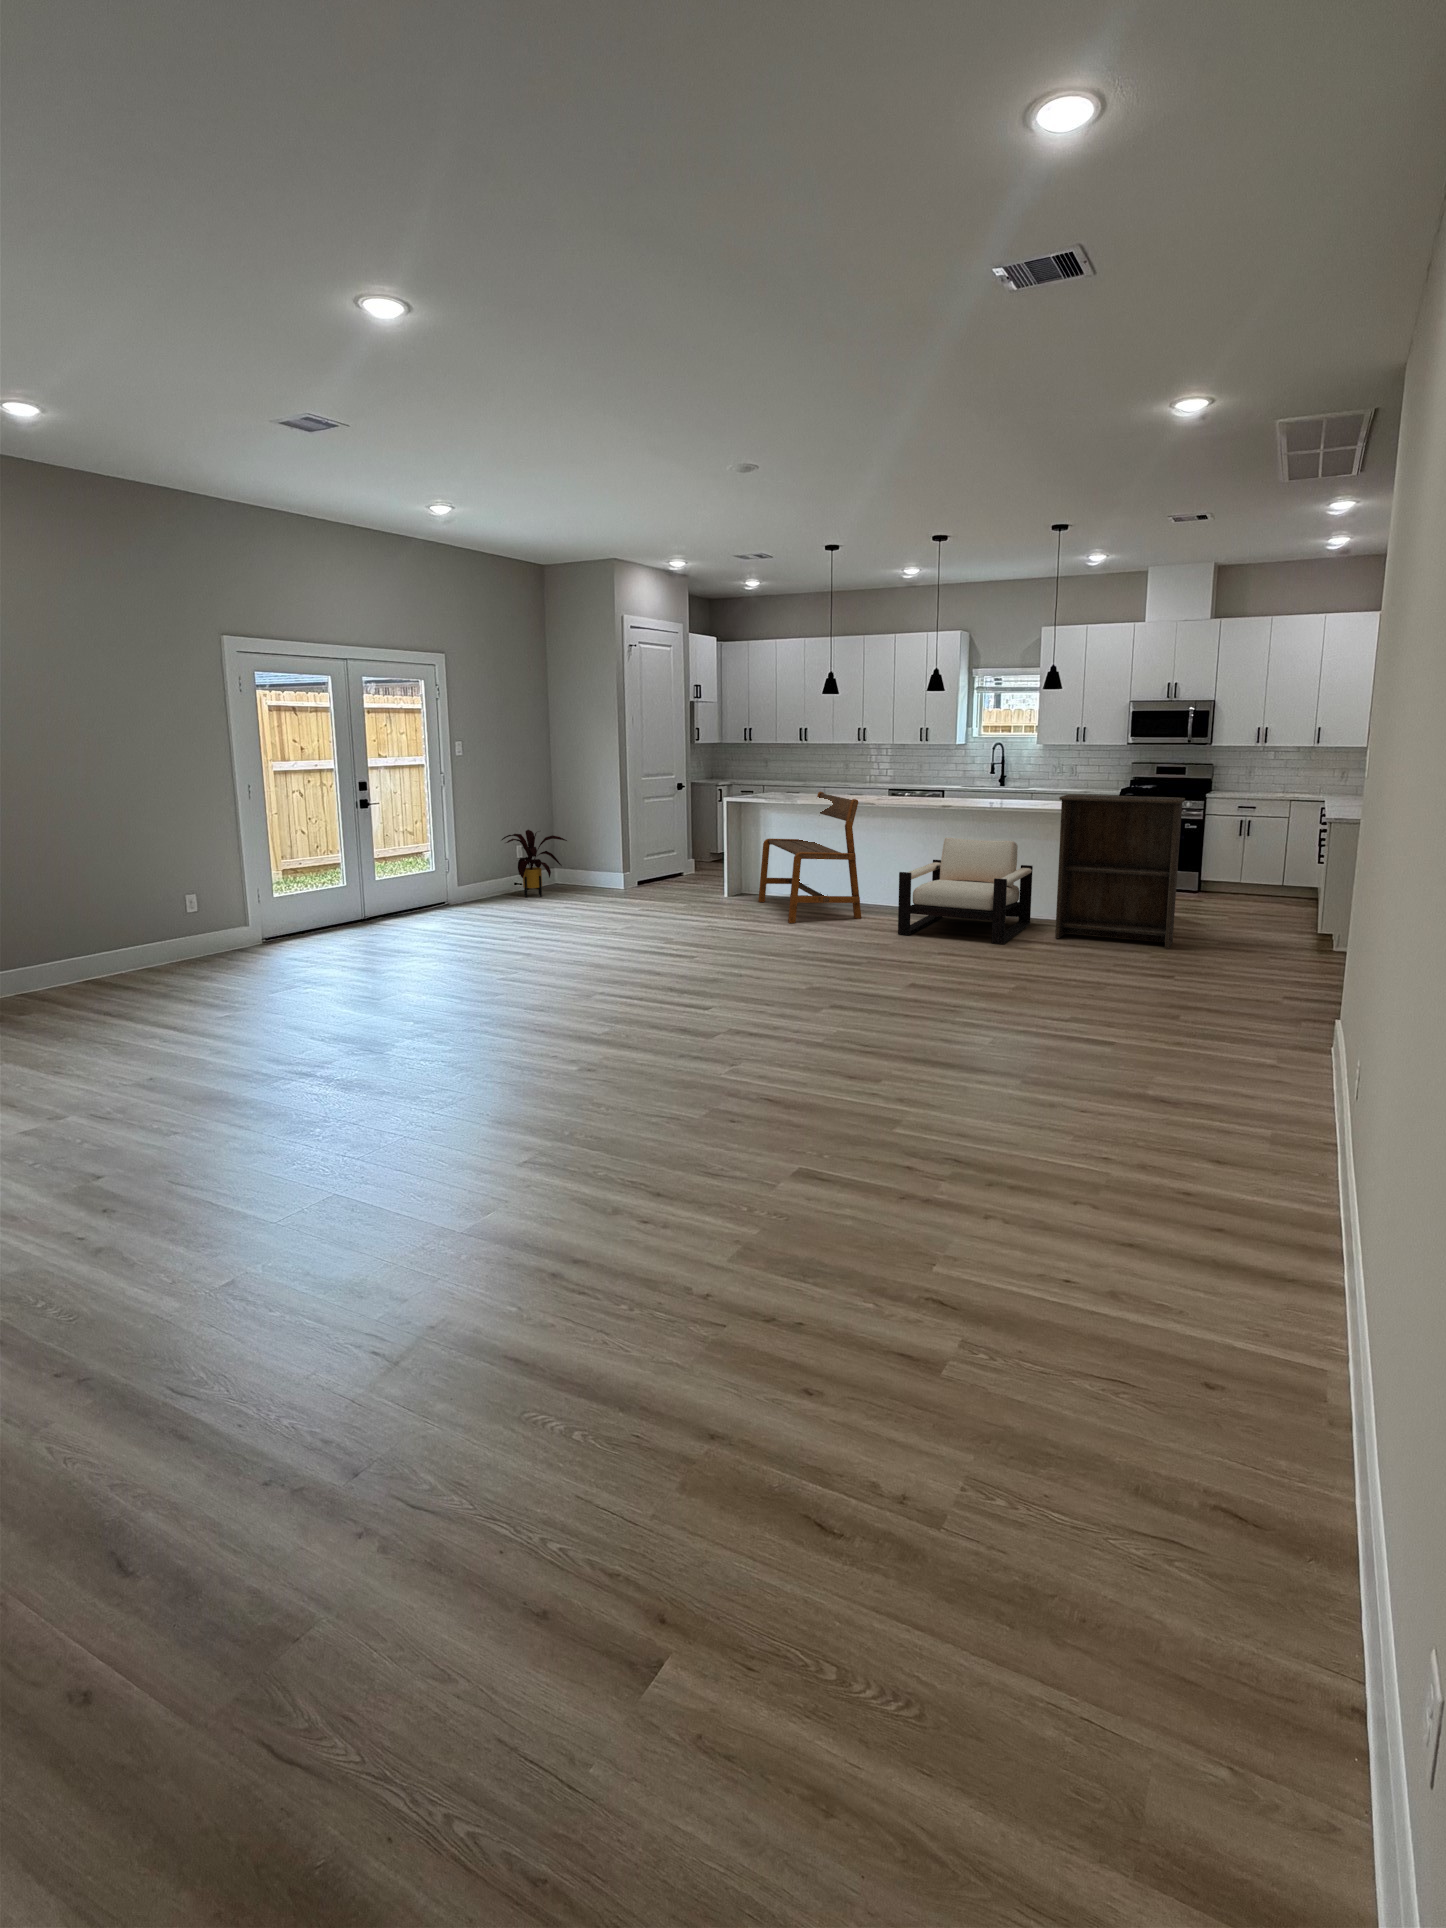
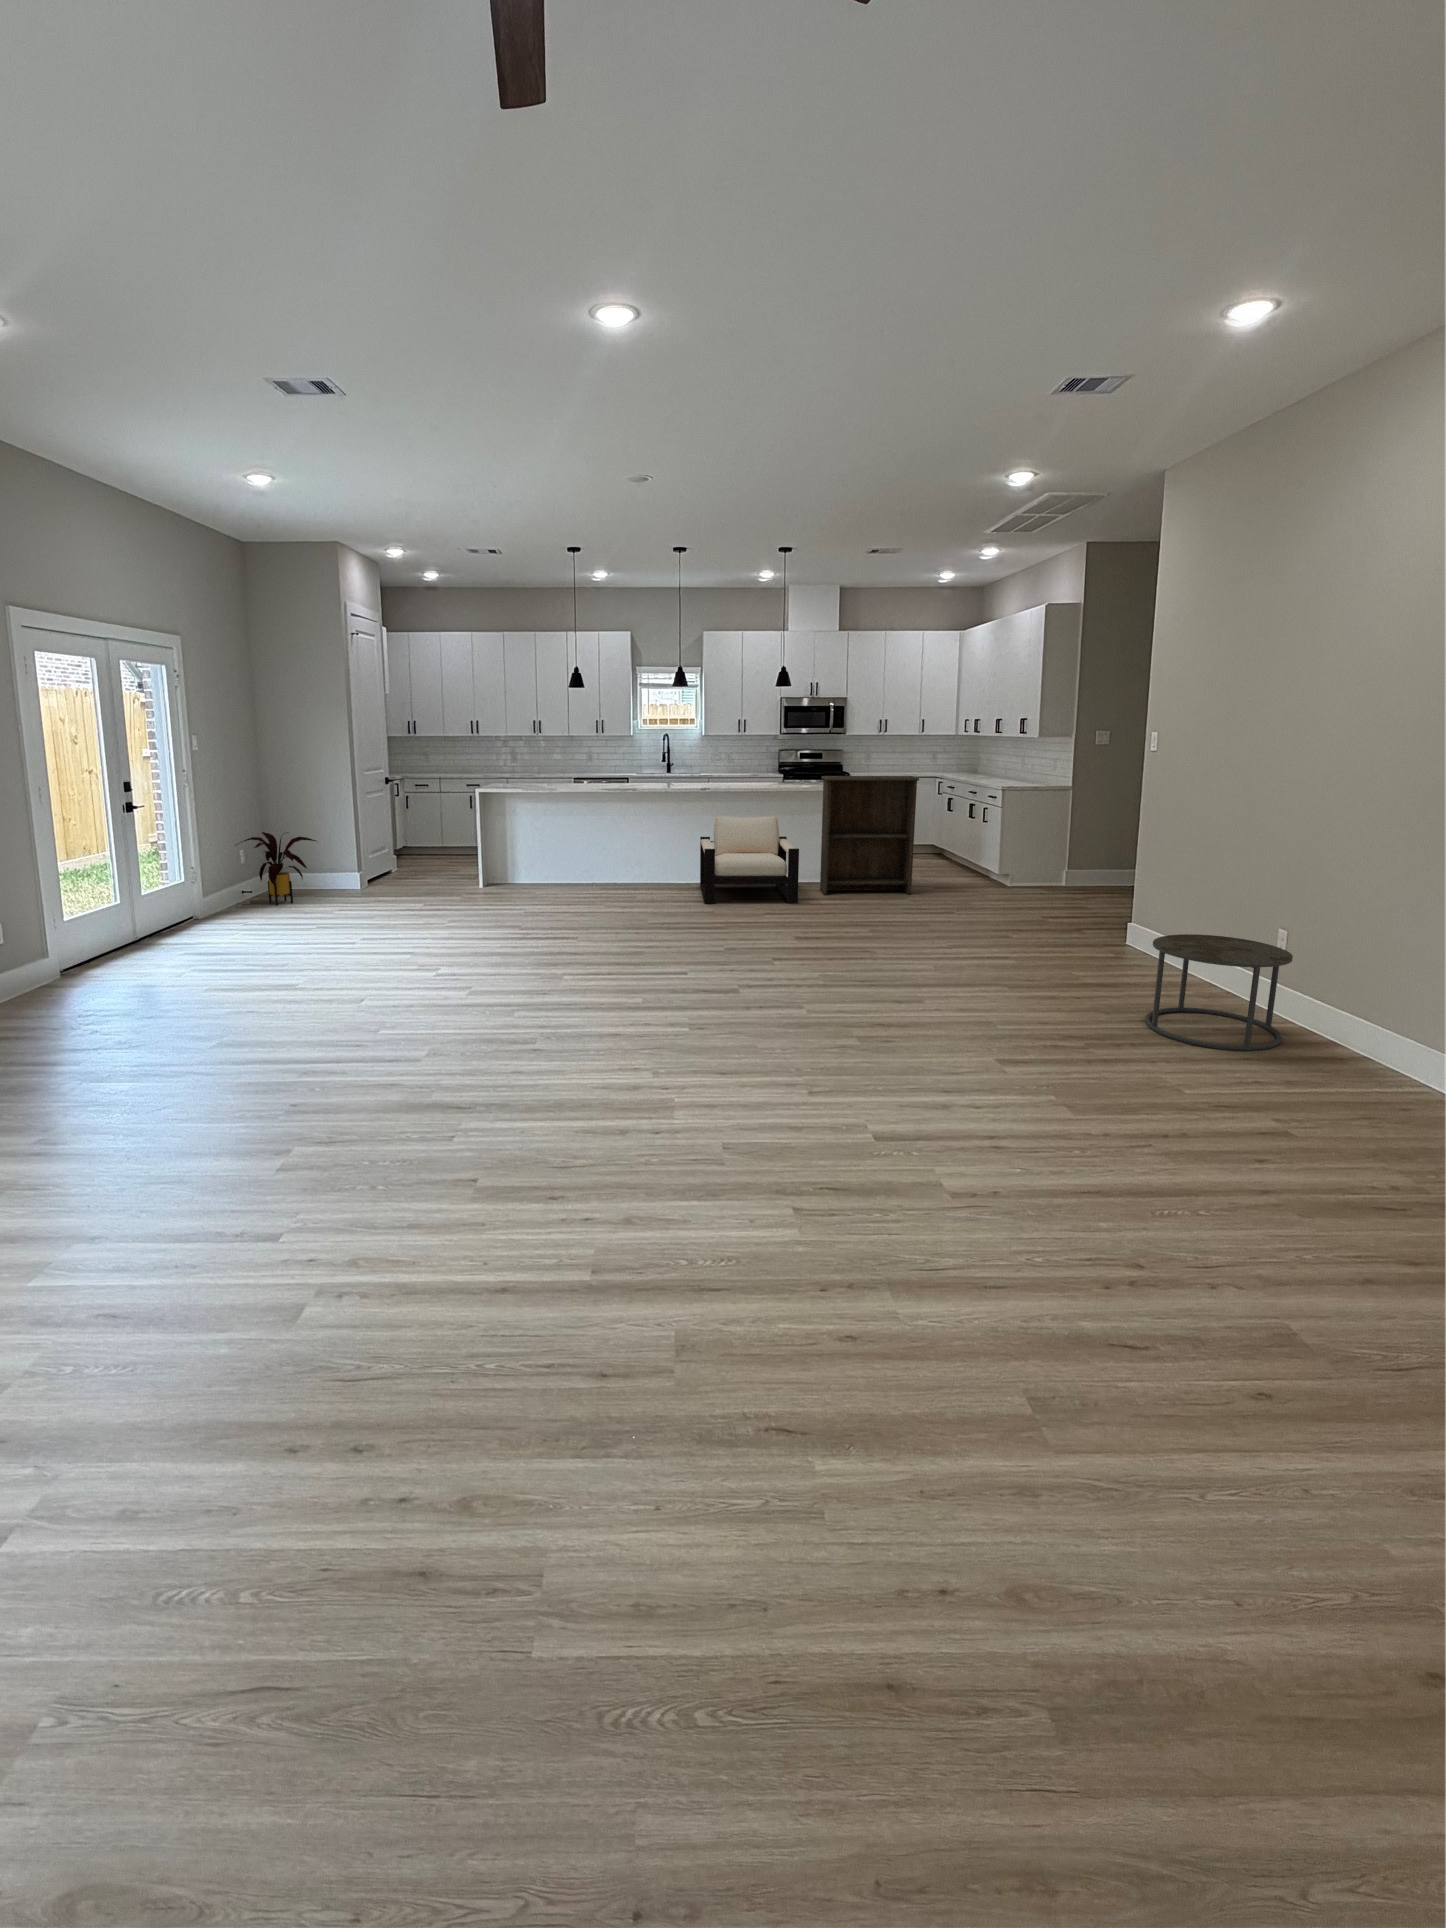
bench: present [758,792,861,923] -> none [527,781,647,904]
side table: none [1138,1025,1342,1208] -> present [1145,934,1293,1050]

